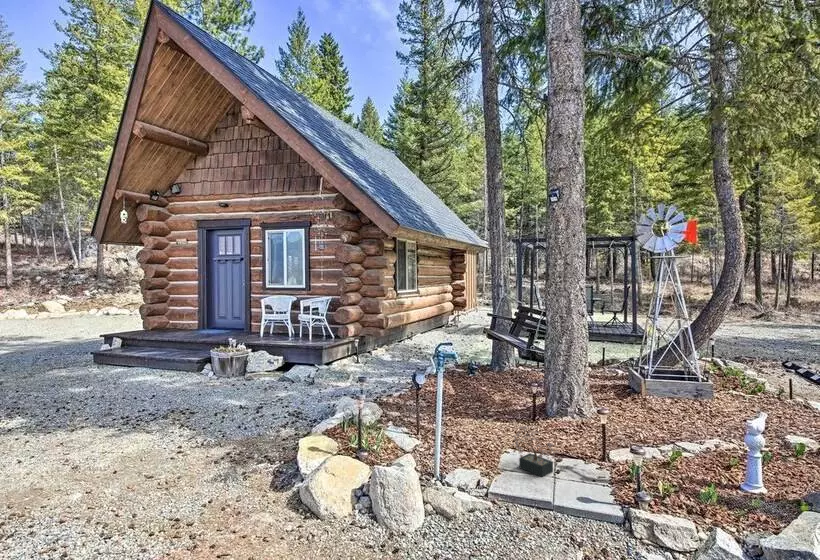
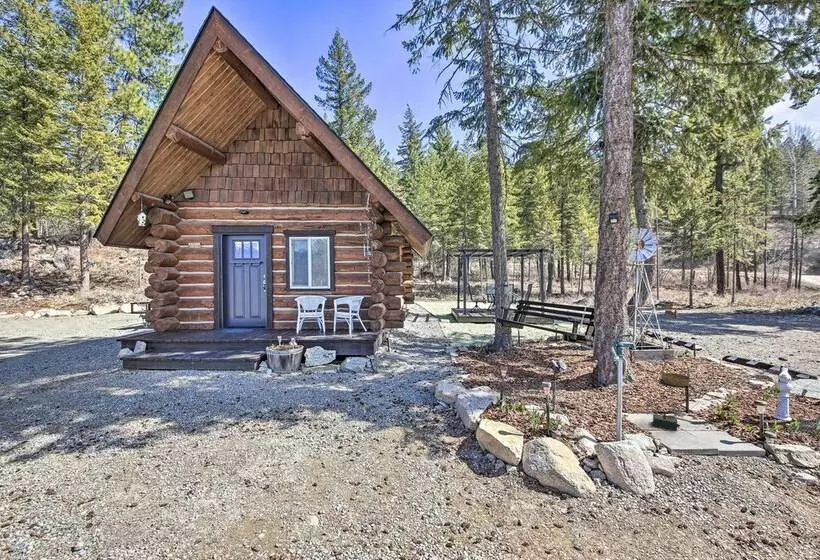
basket: none [632,387,674,429] -> present [661,358,691,387]

